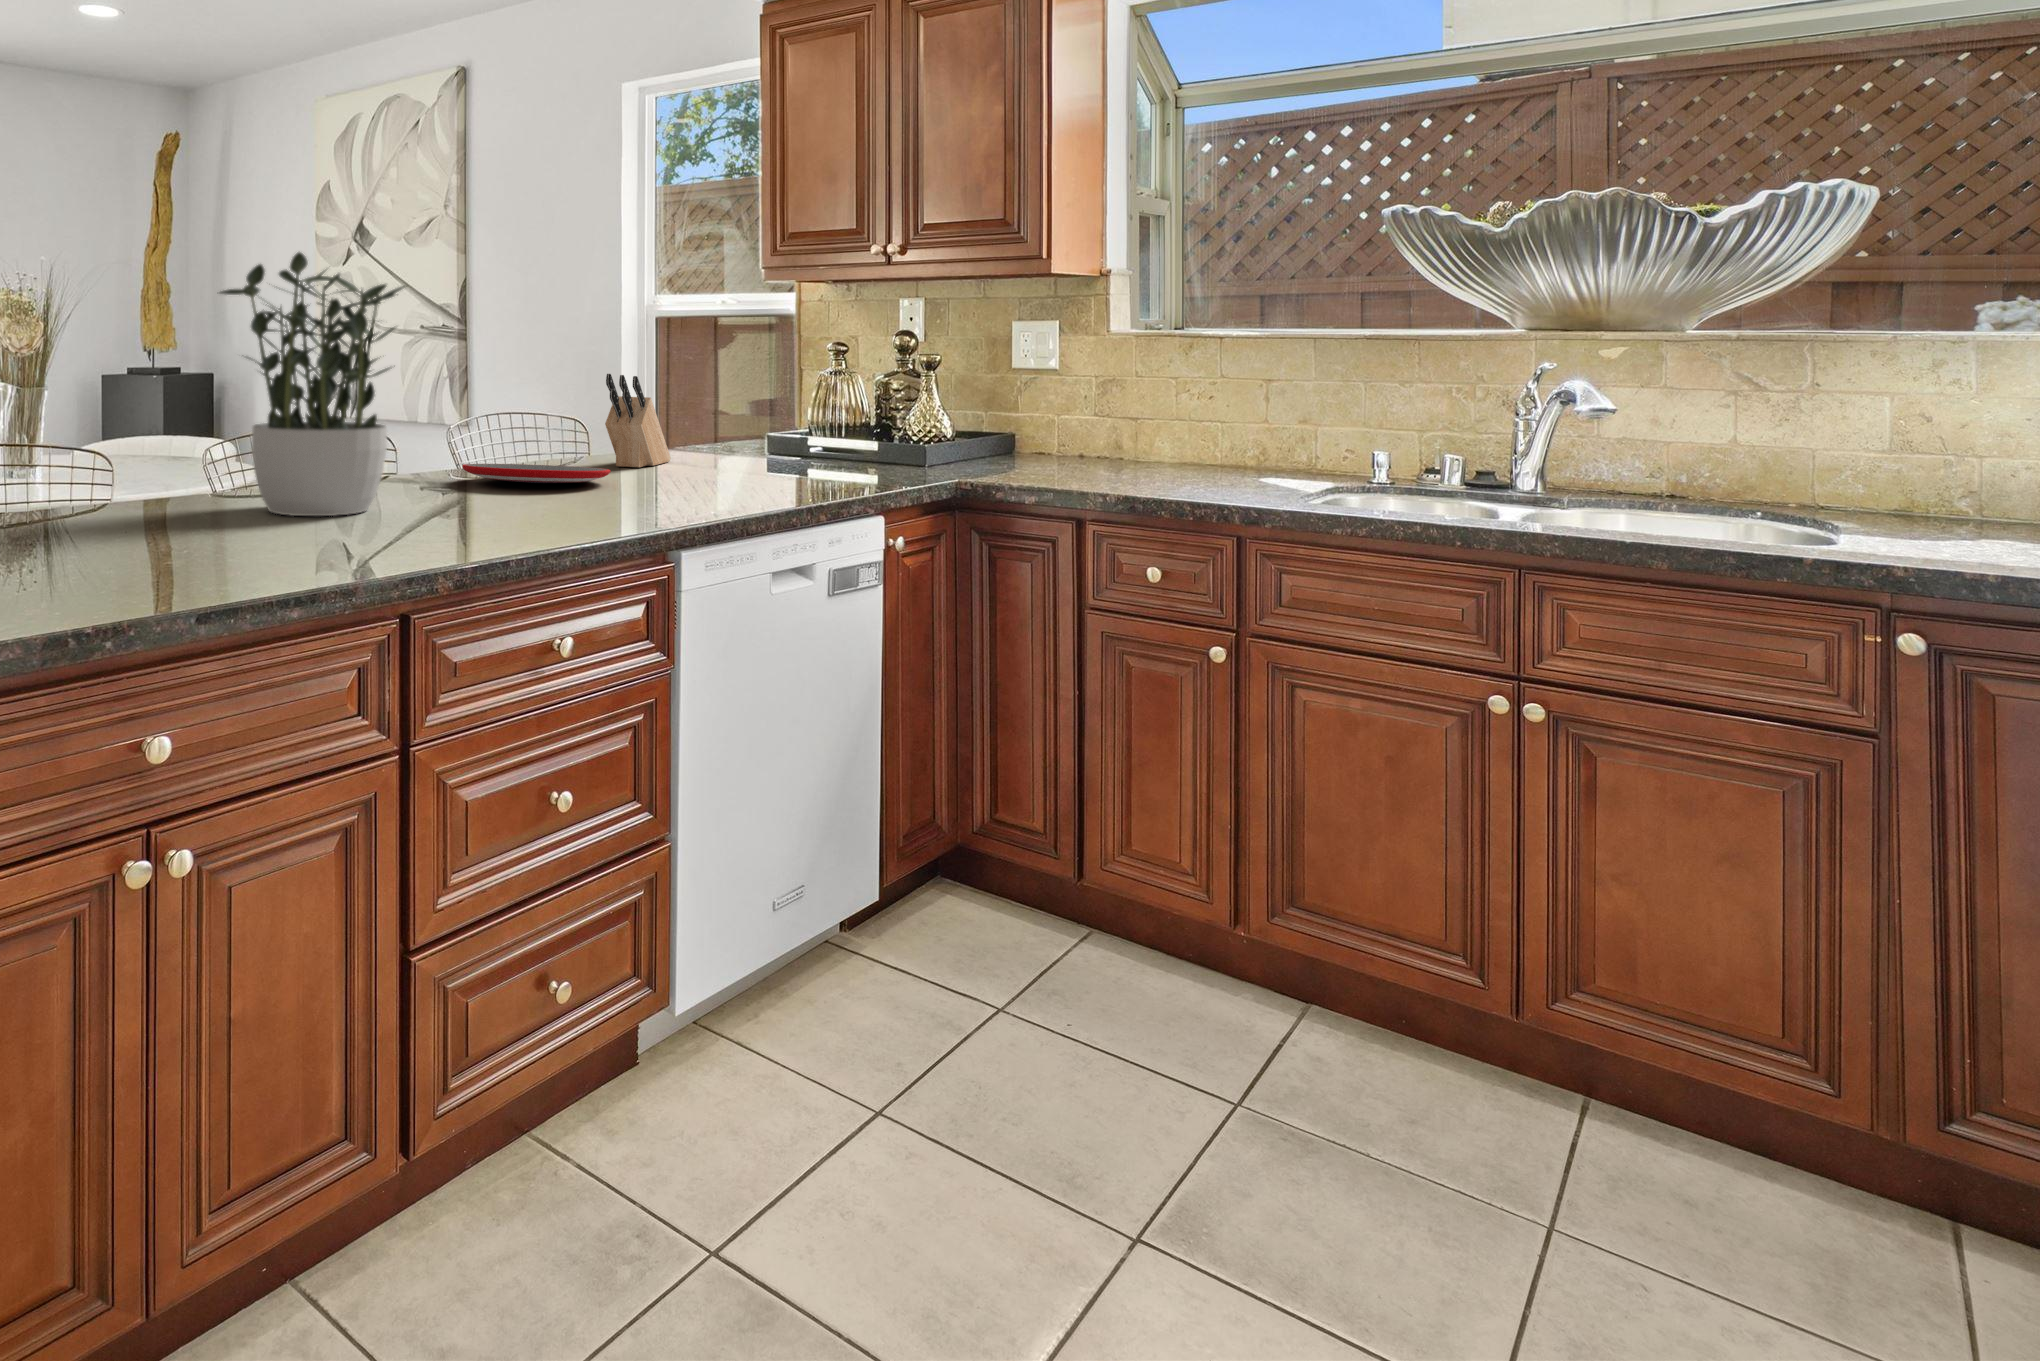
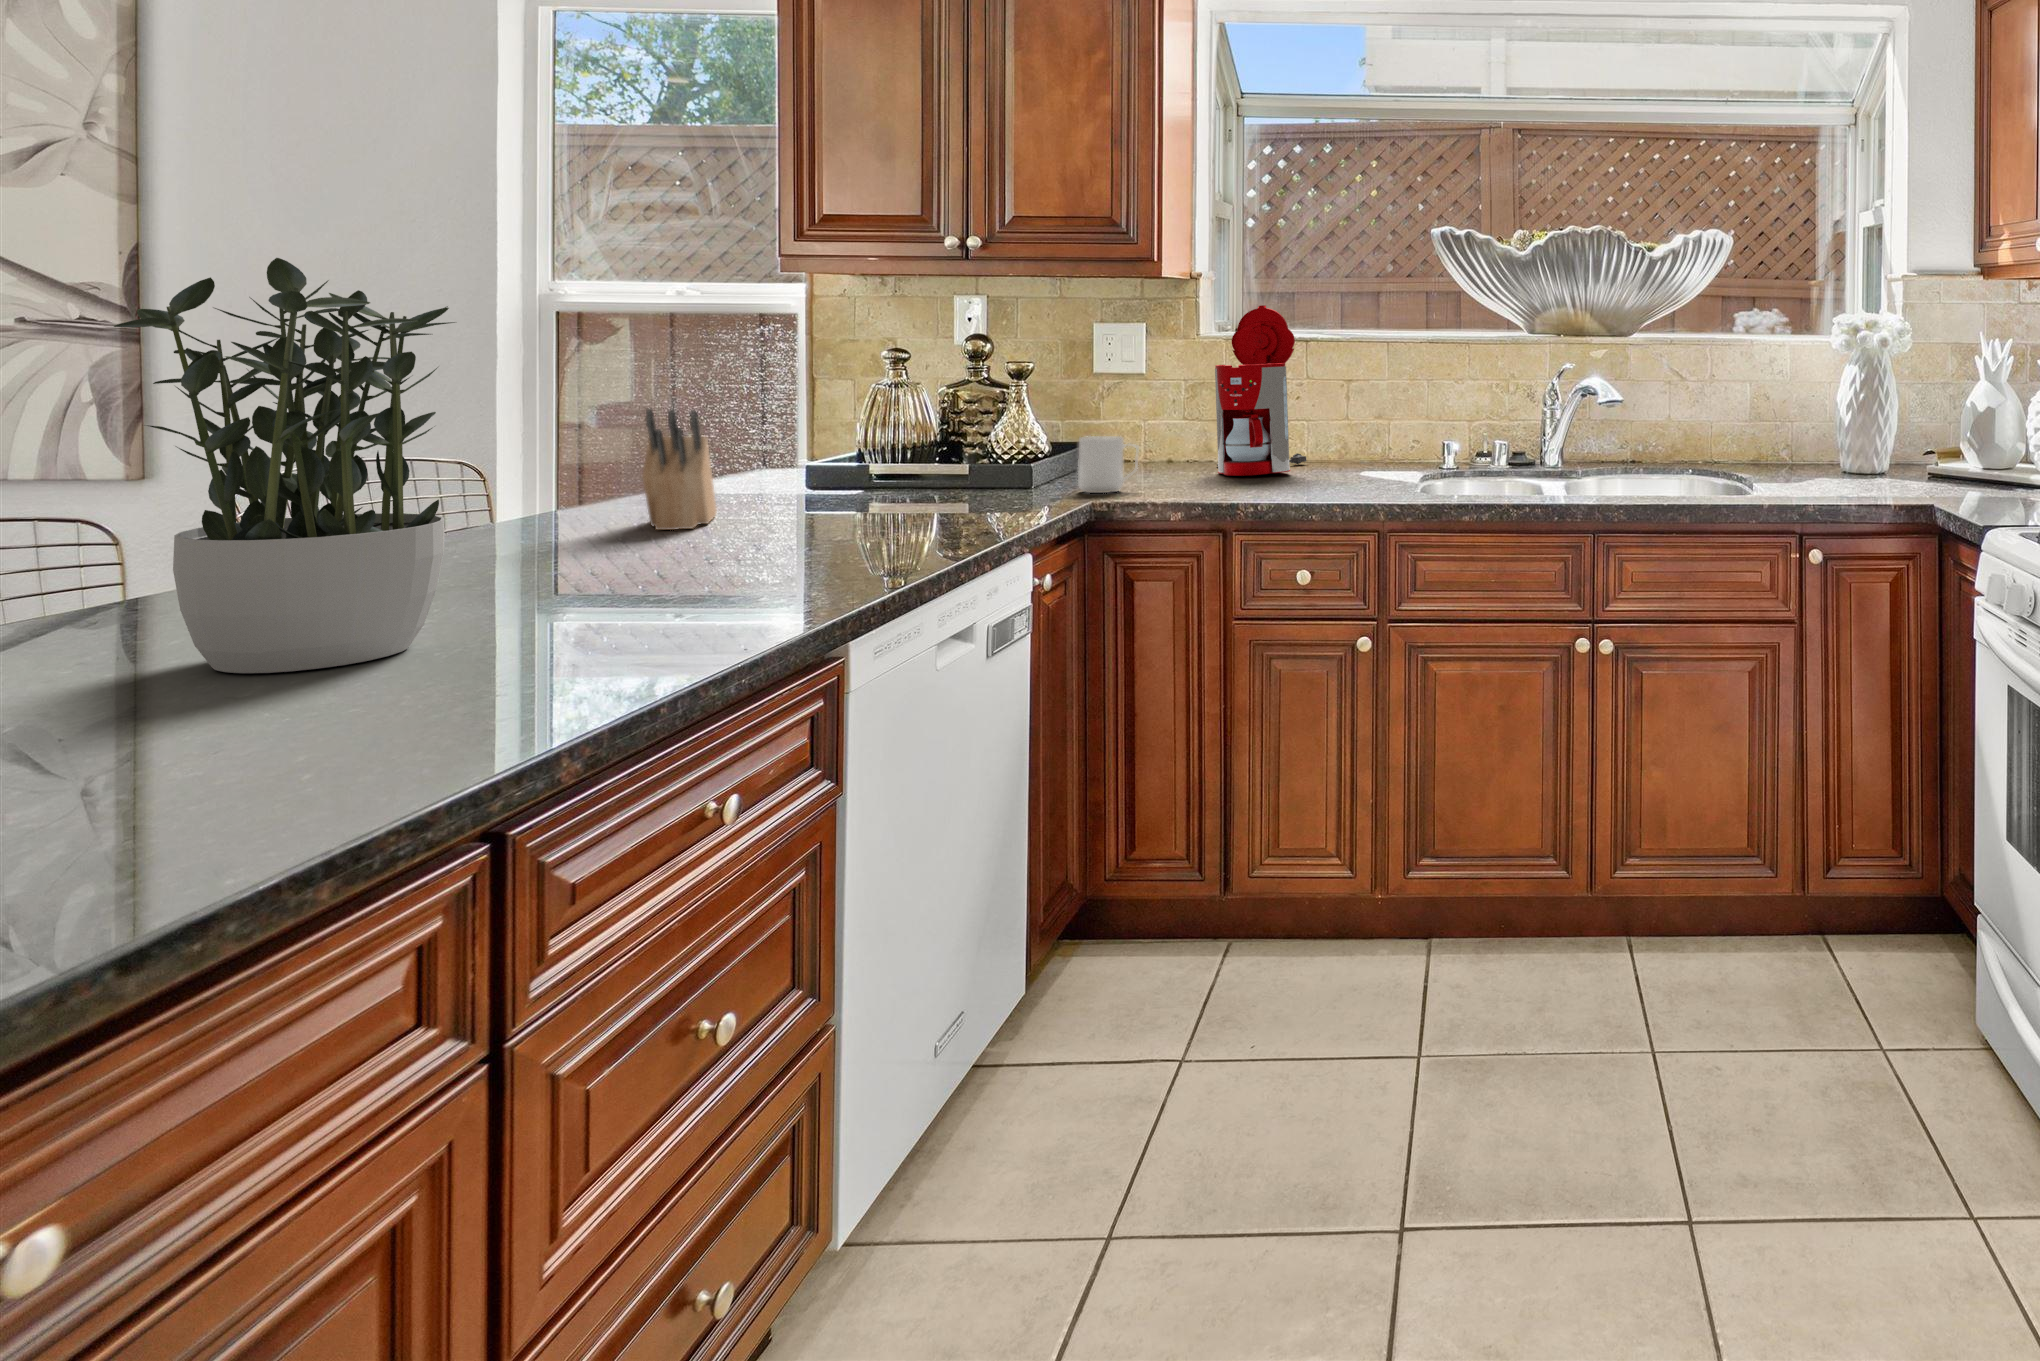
coffee maker: none [1113,299,1227,469] -> present [1215,305,1307,476]
mug: none [958,419,1013,472] -> present [1078,436,1139,493]
plate: present [462,464,610,483] -> none [464,537,711,569]

